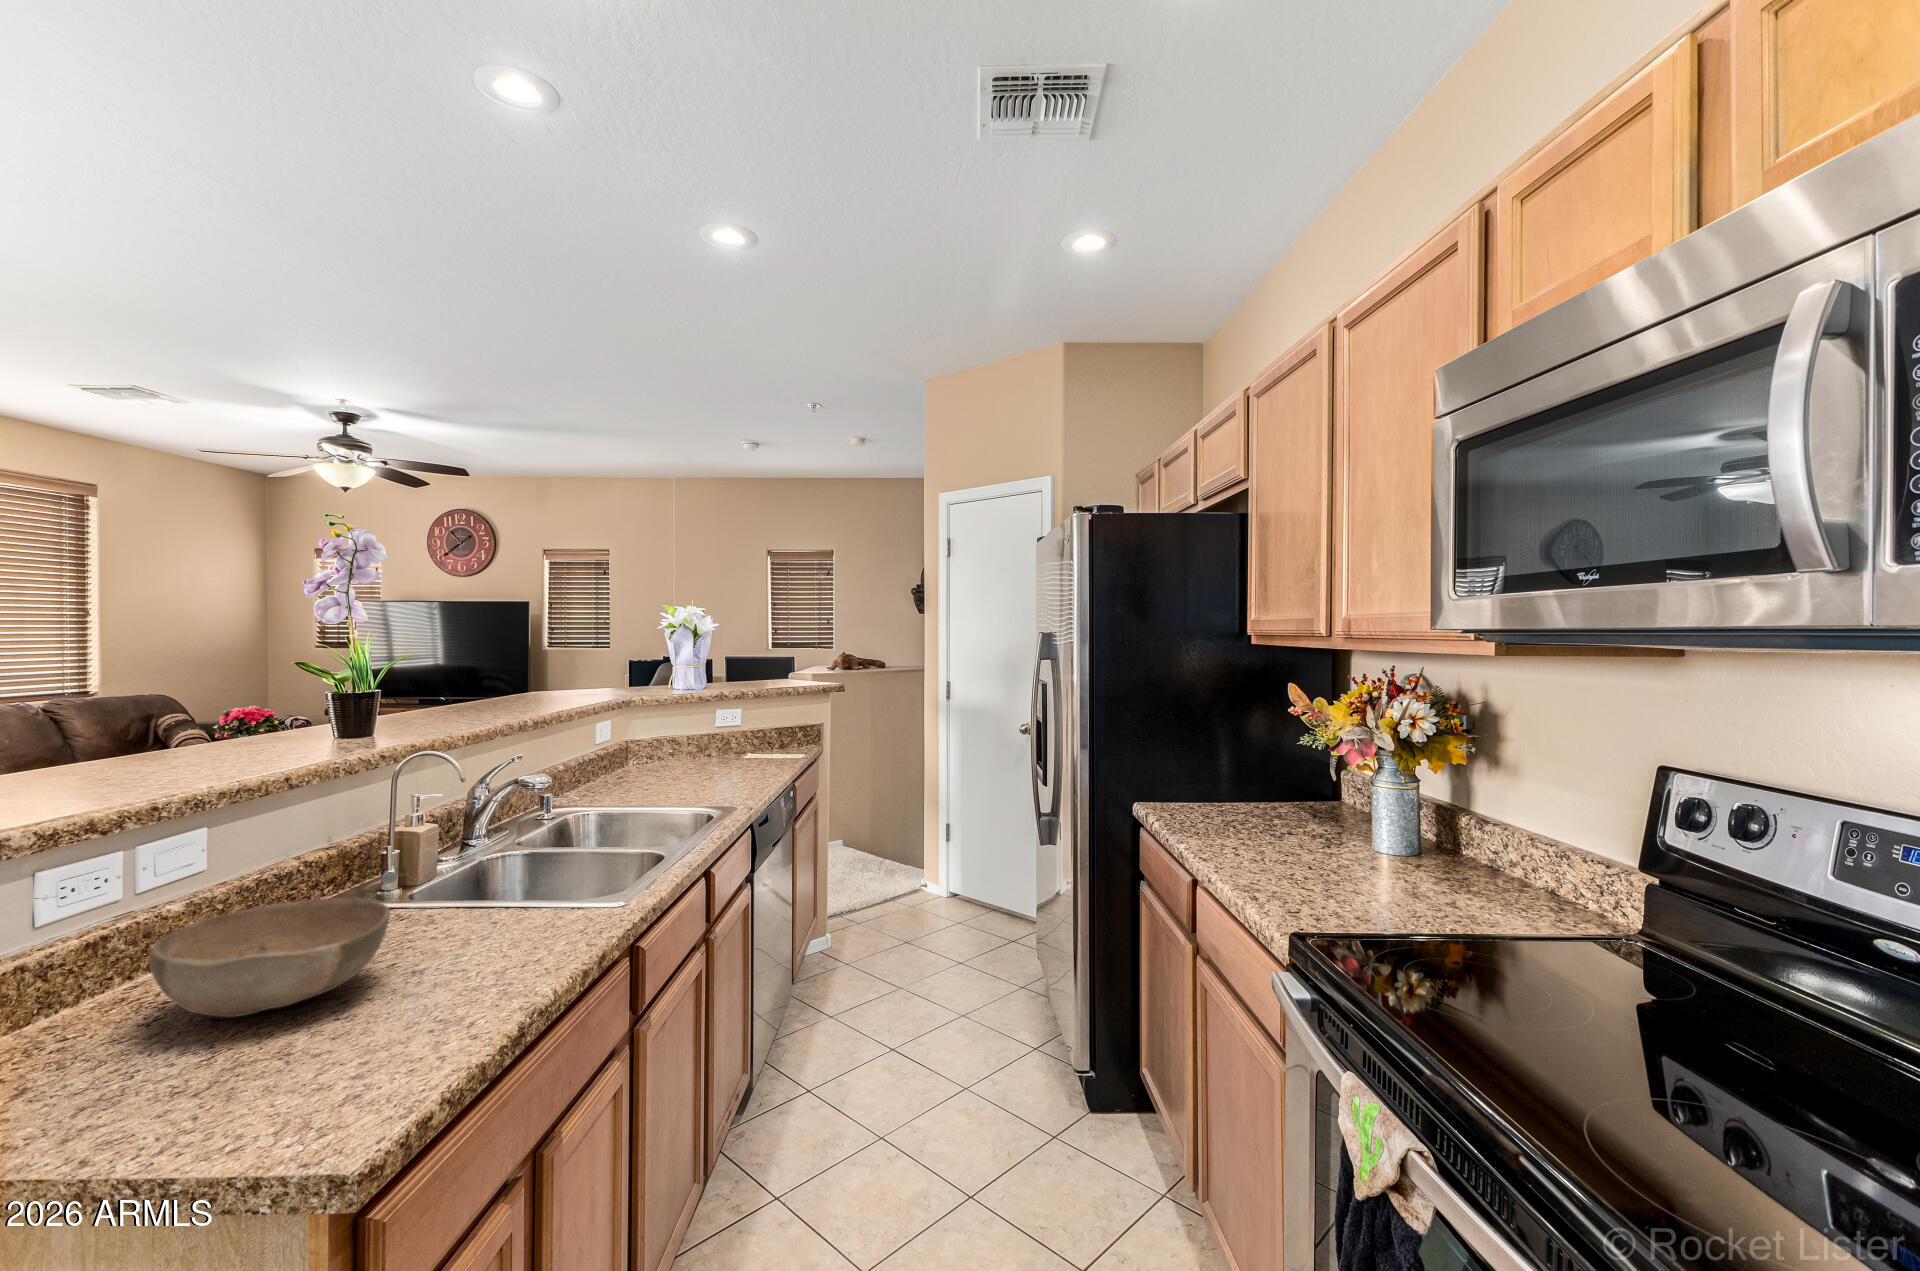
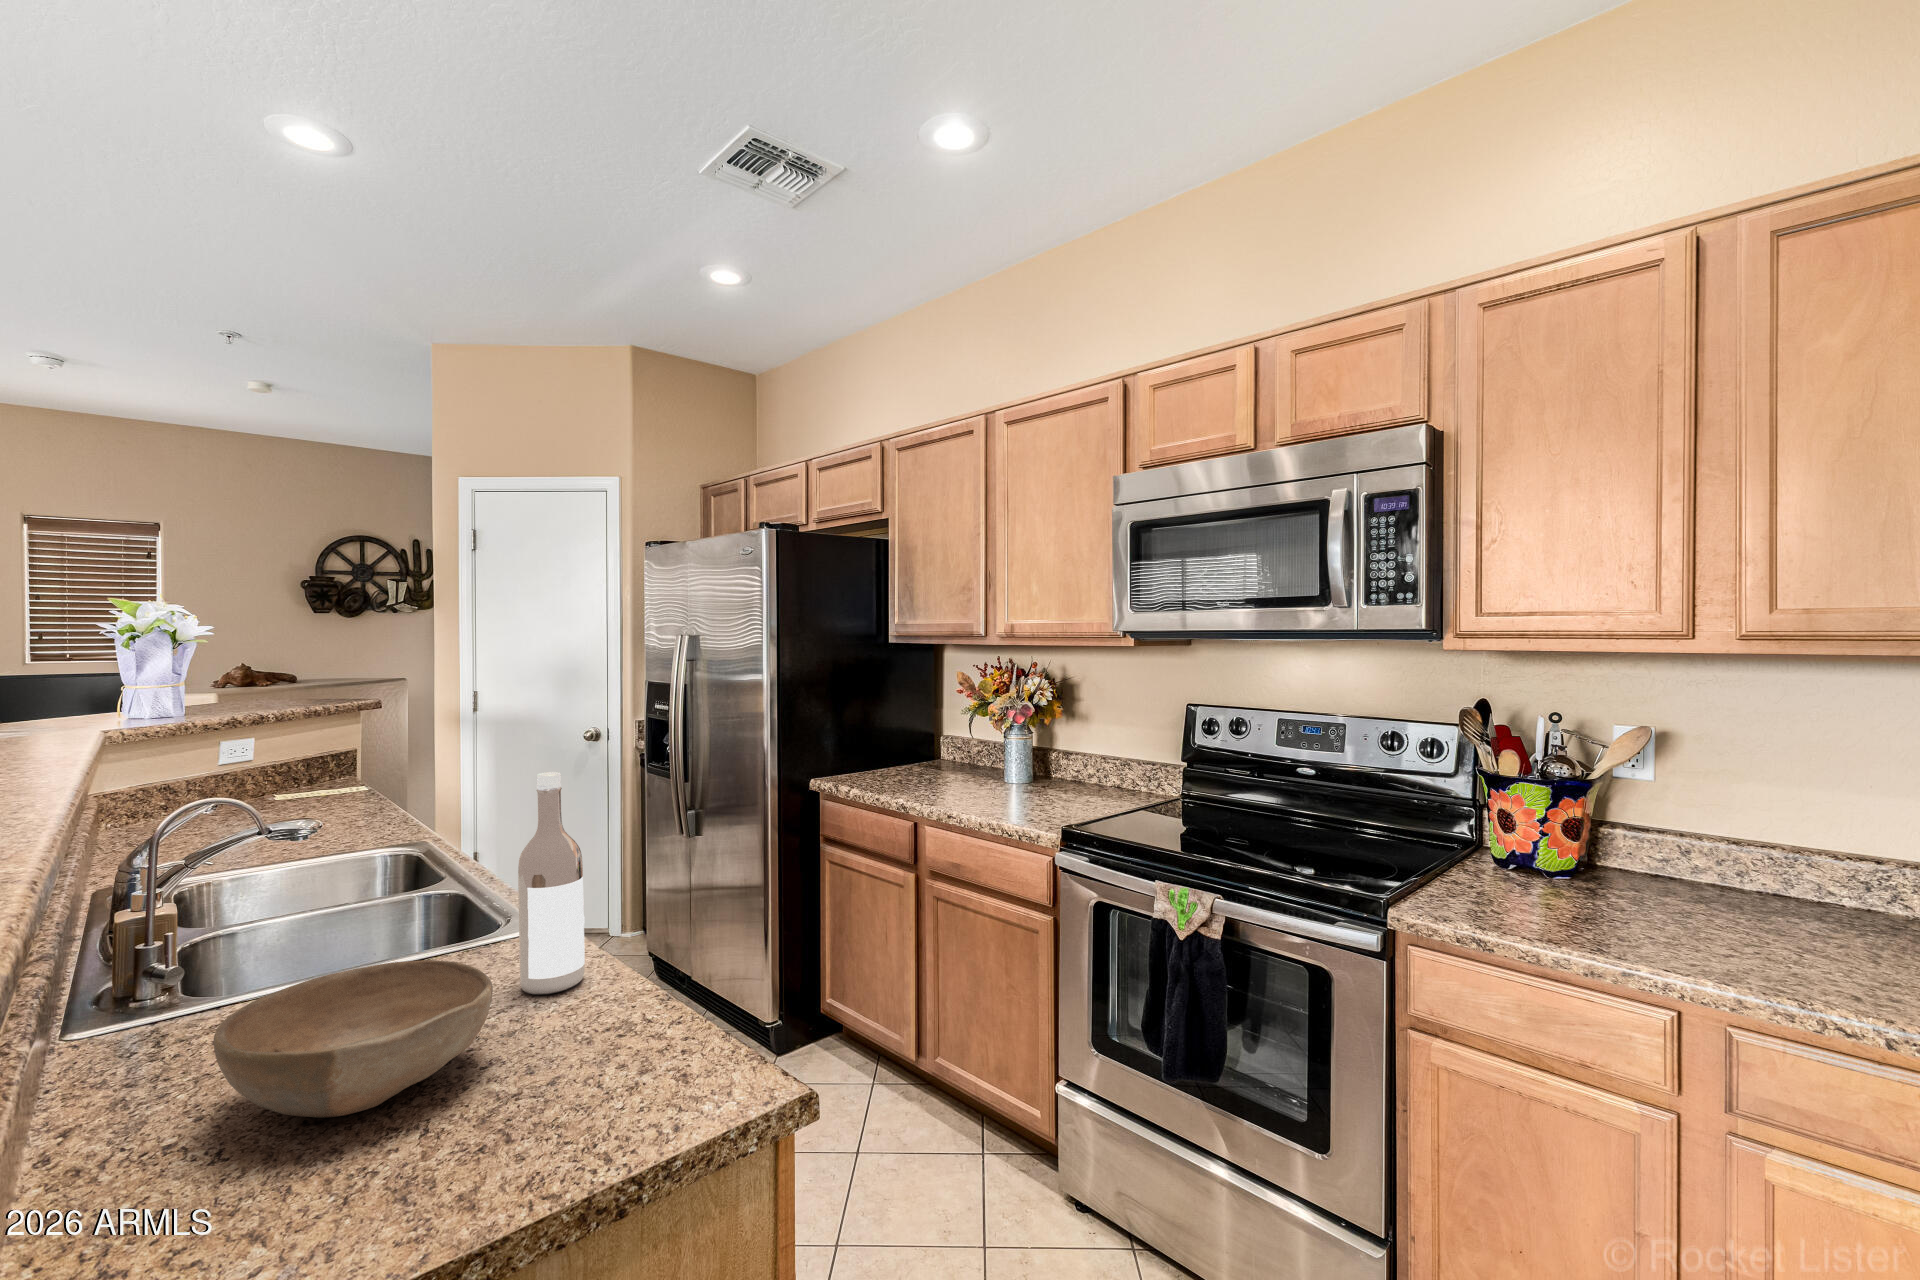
wine bottle: none [490,756,552,965] -> present [518,772,585,995]

